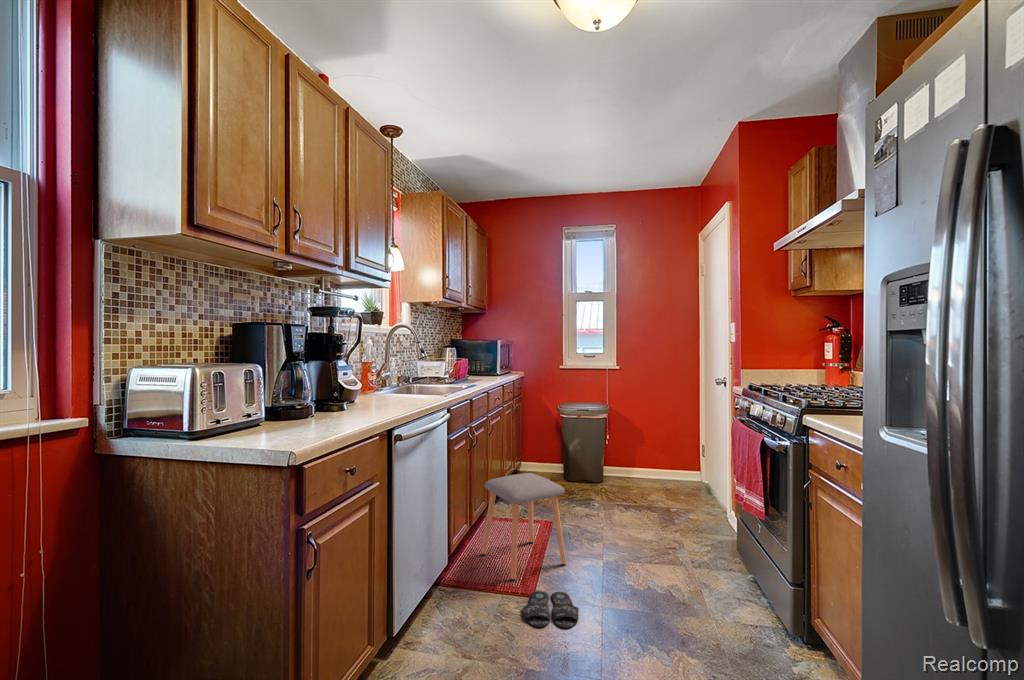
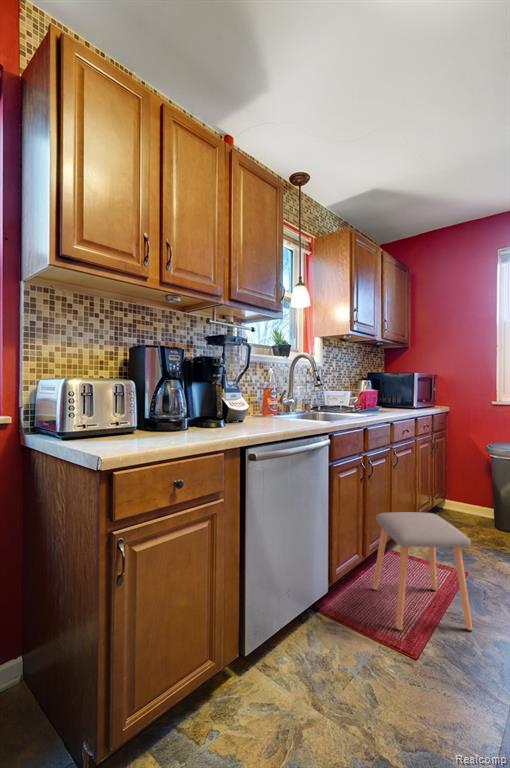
slippers: present [523,591,579,629] -> none [399,654,476,725]

